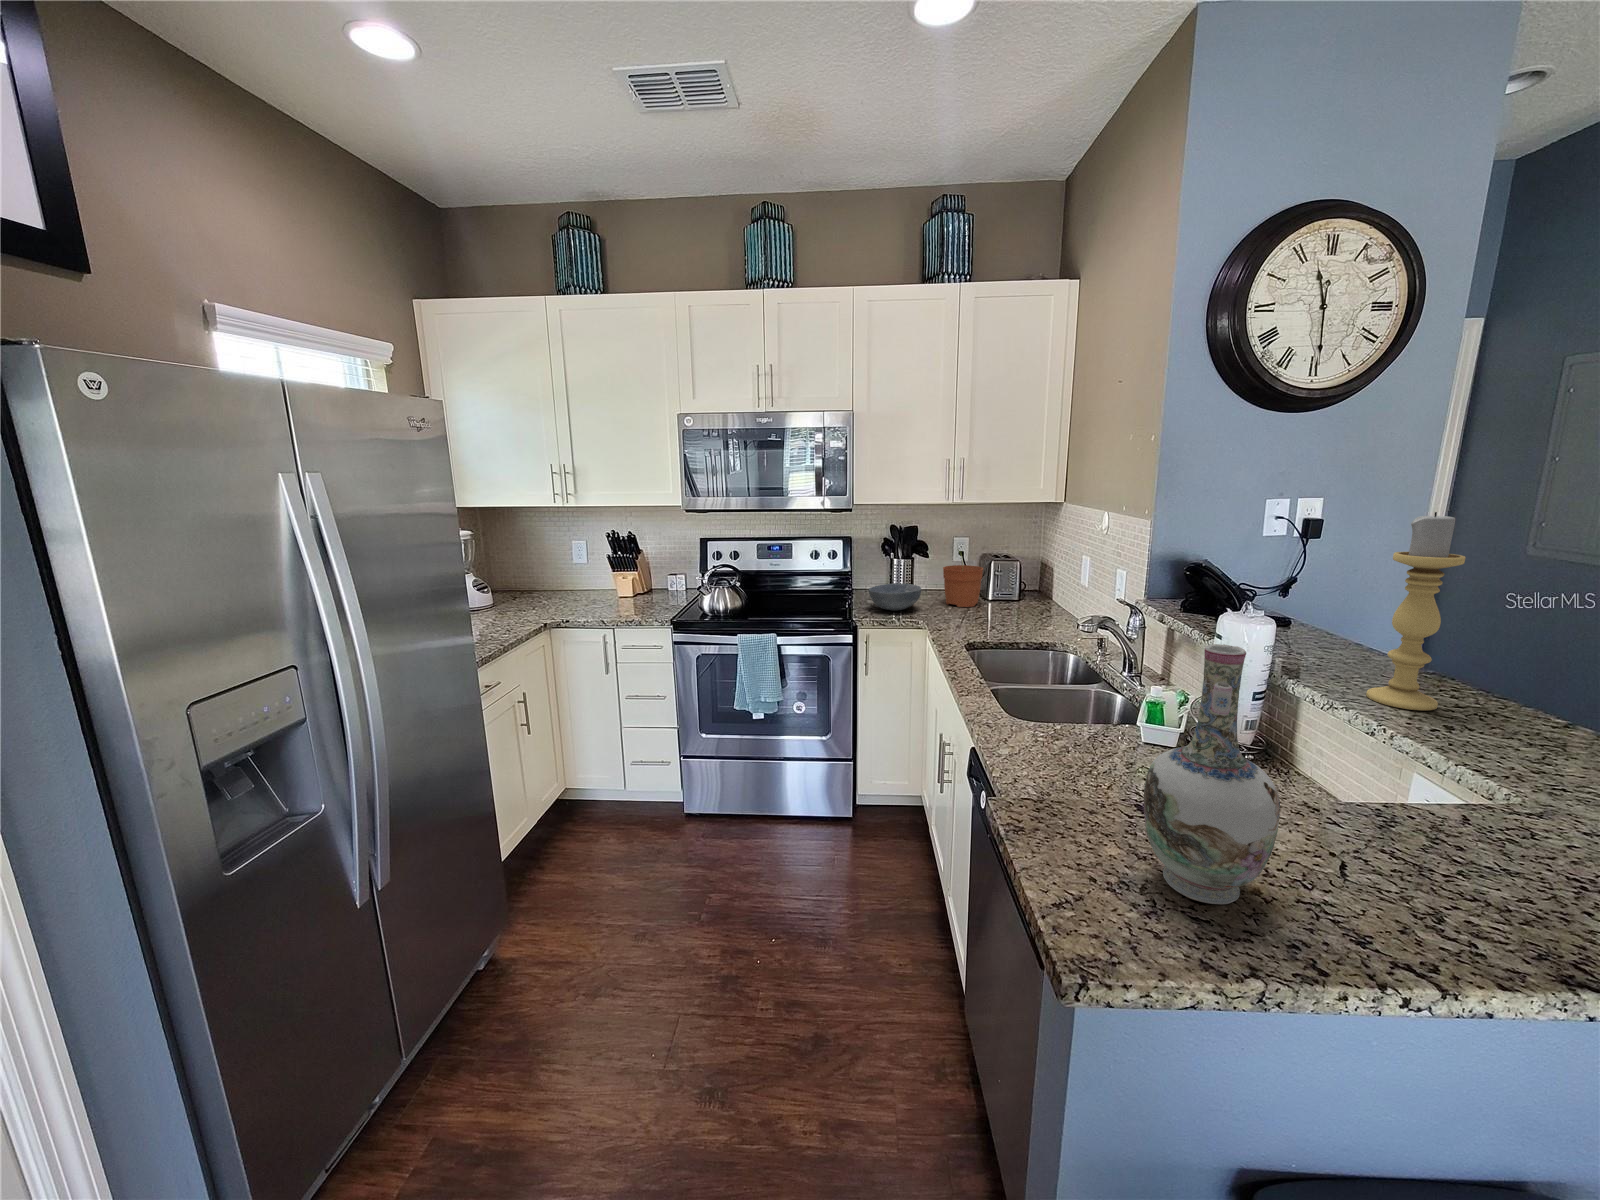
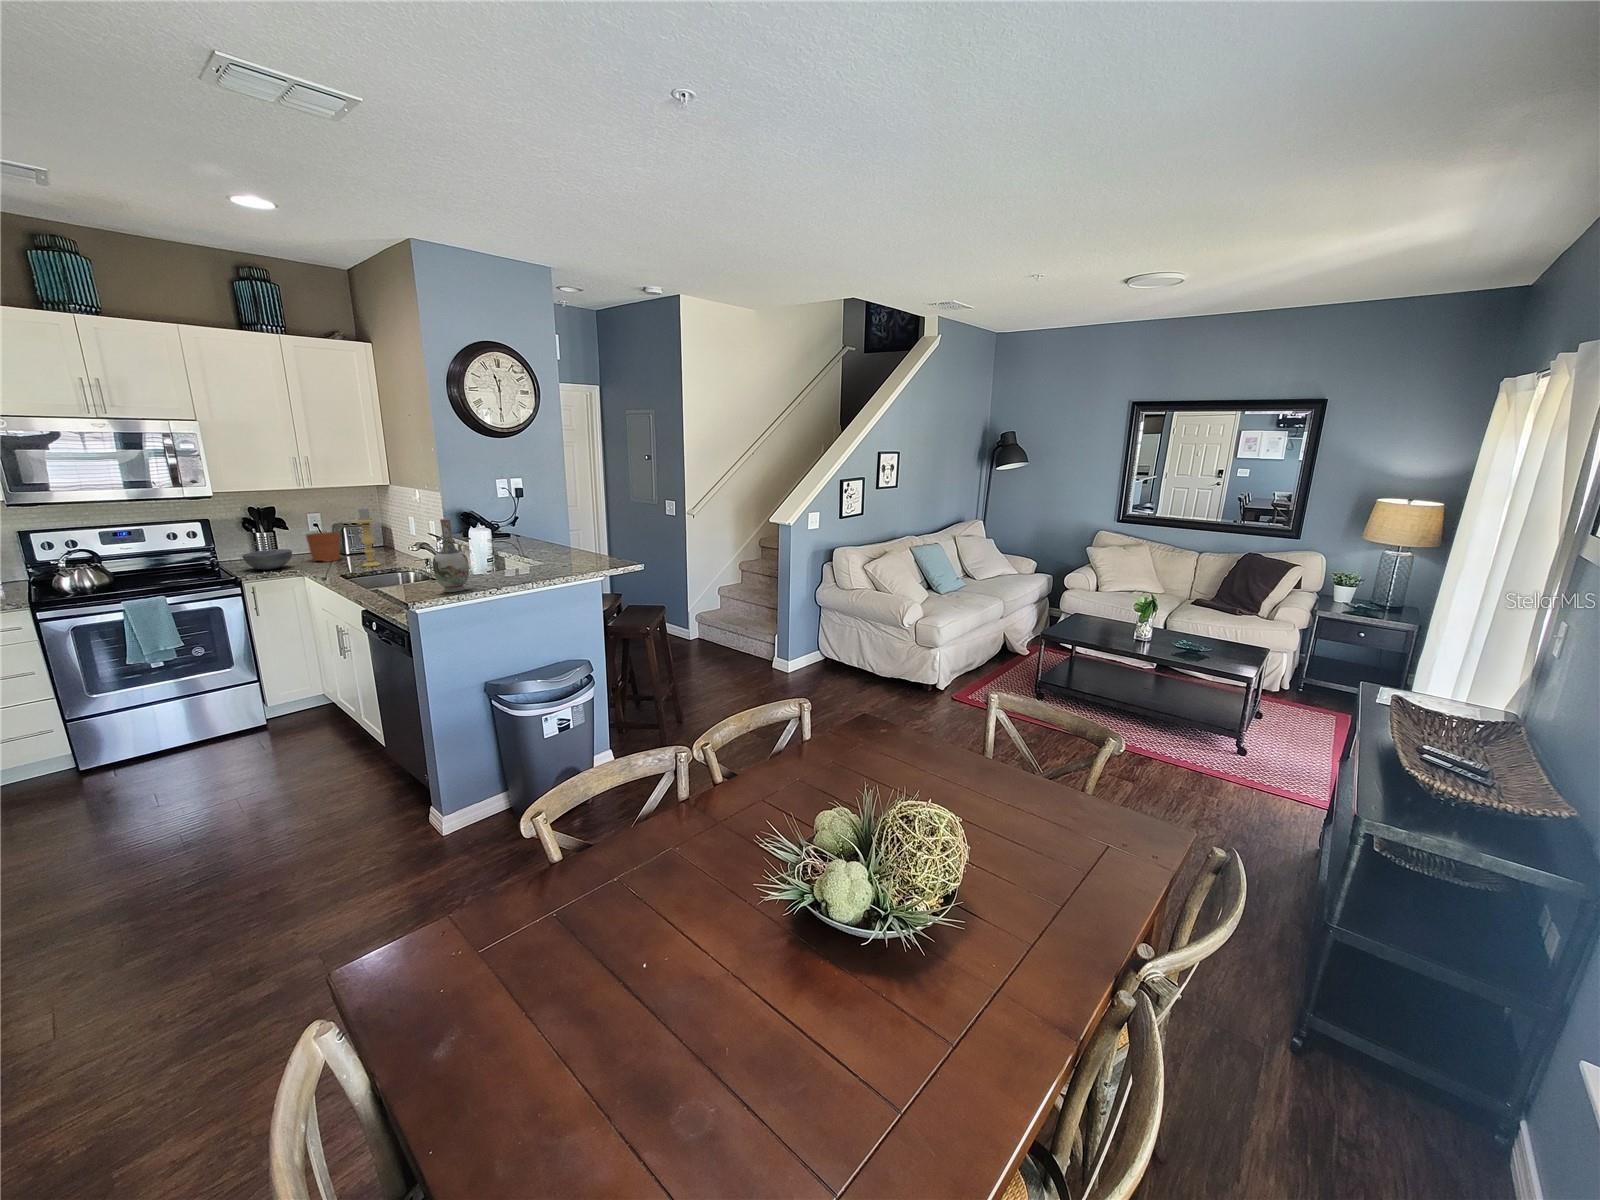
candle holder: present [1366,512,1466,711] -> present [356,508,381,567]

